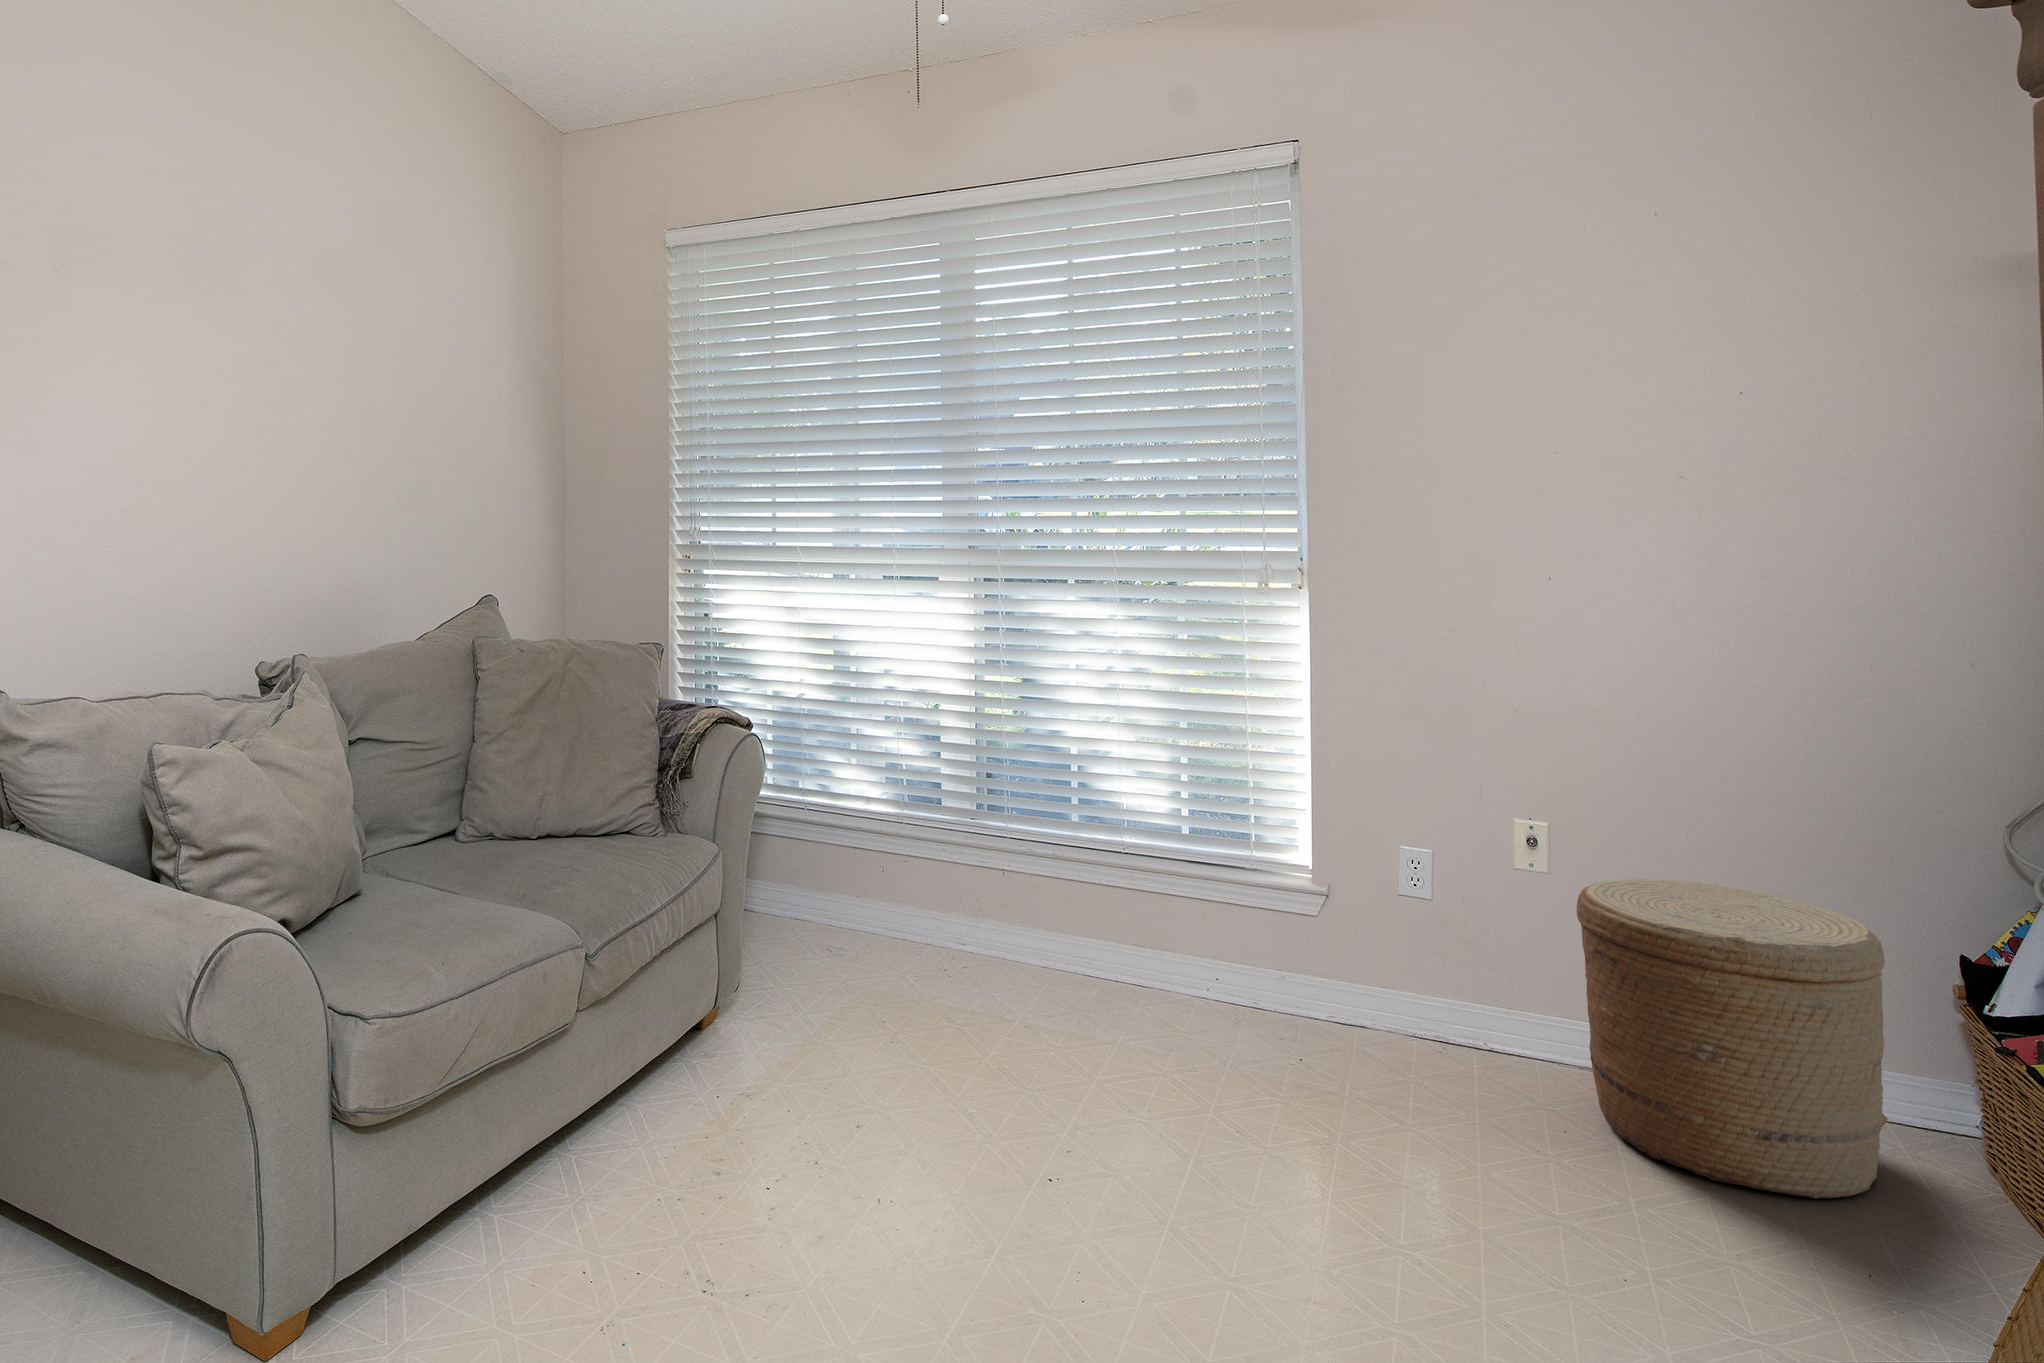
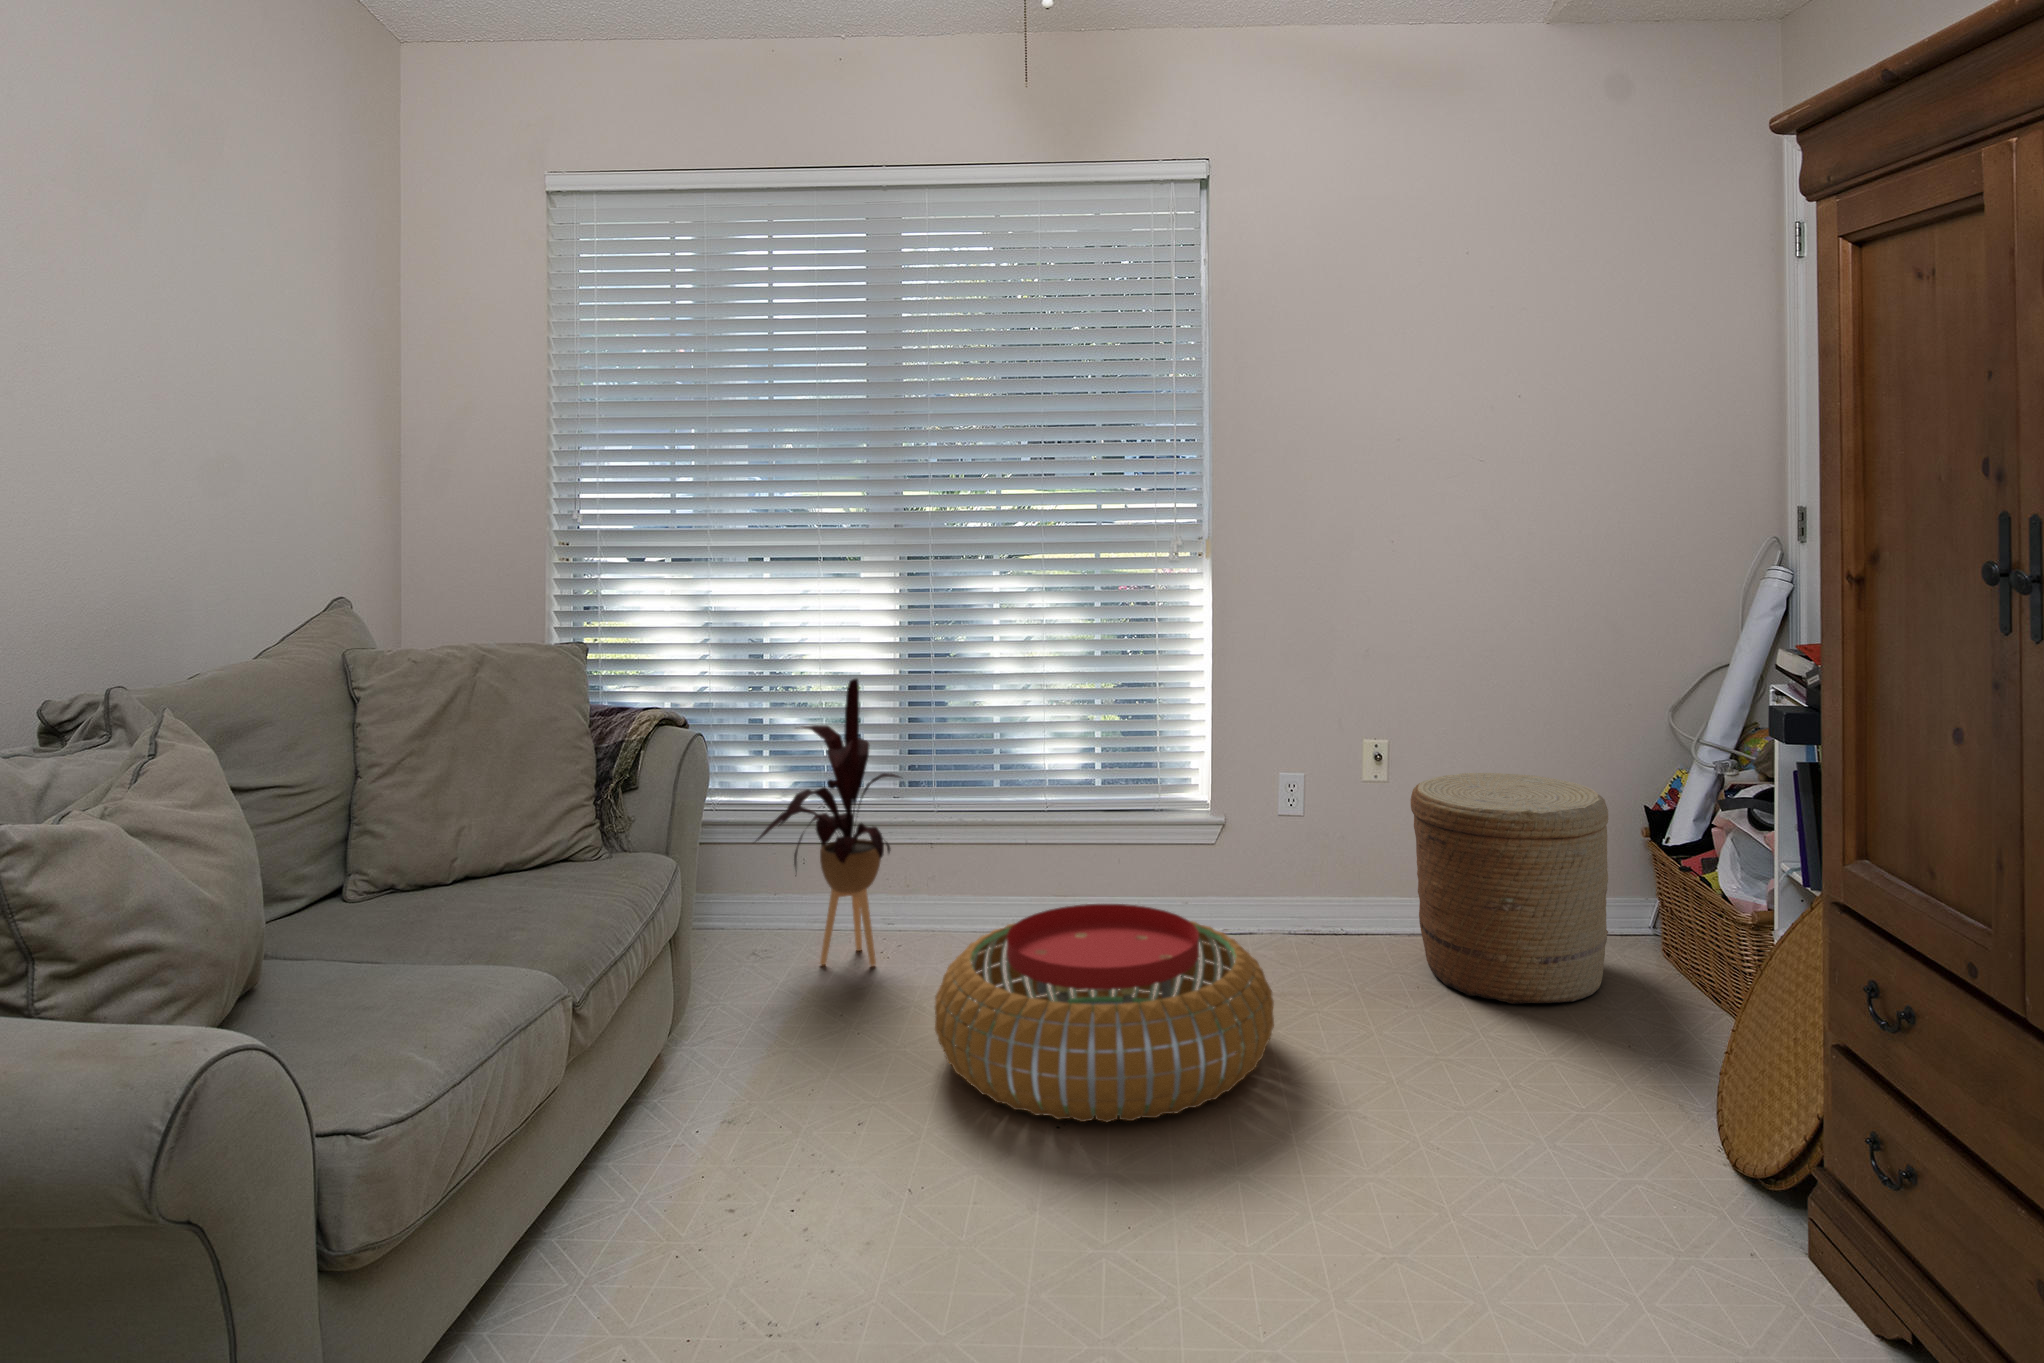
house plant: none [816,694,965,984] -> present [756,678,900,966]
pouf: none [959,956,1350,1203] -> present [935,904,1274,1122]

